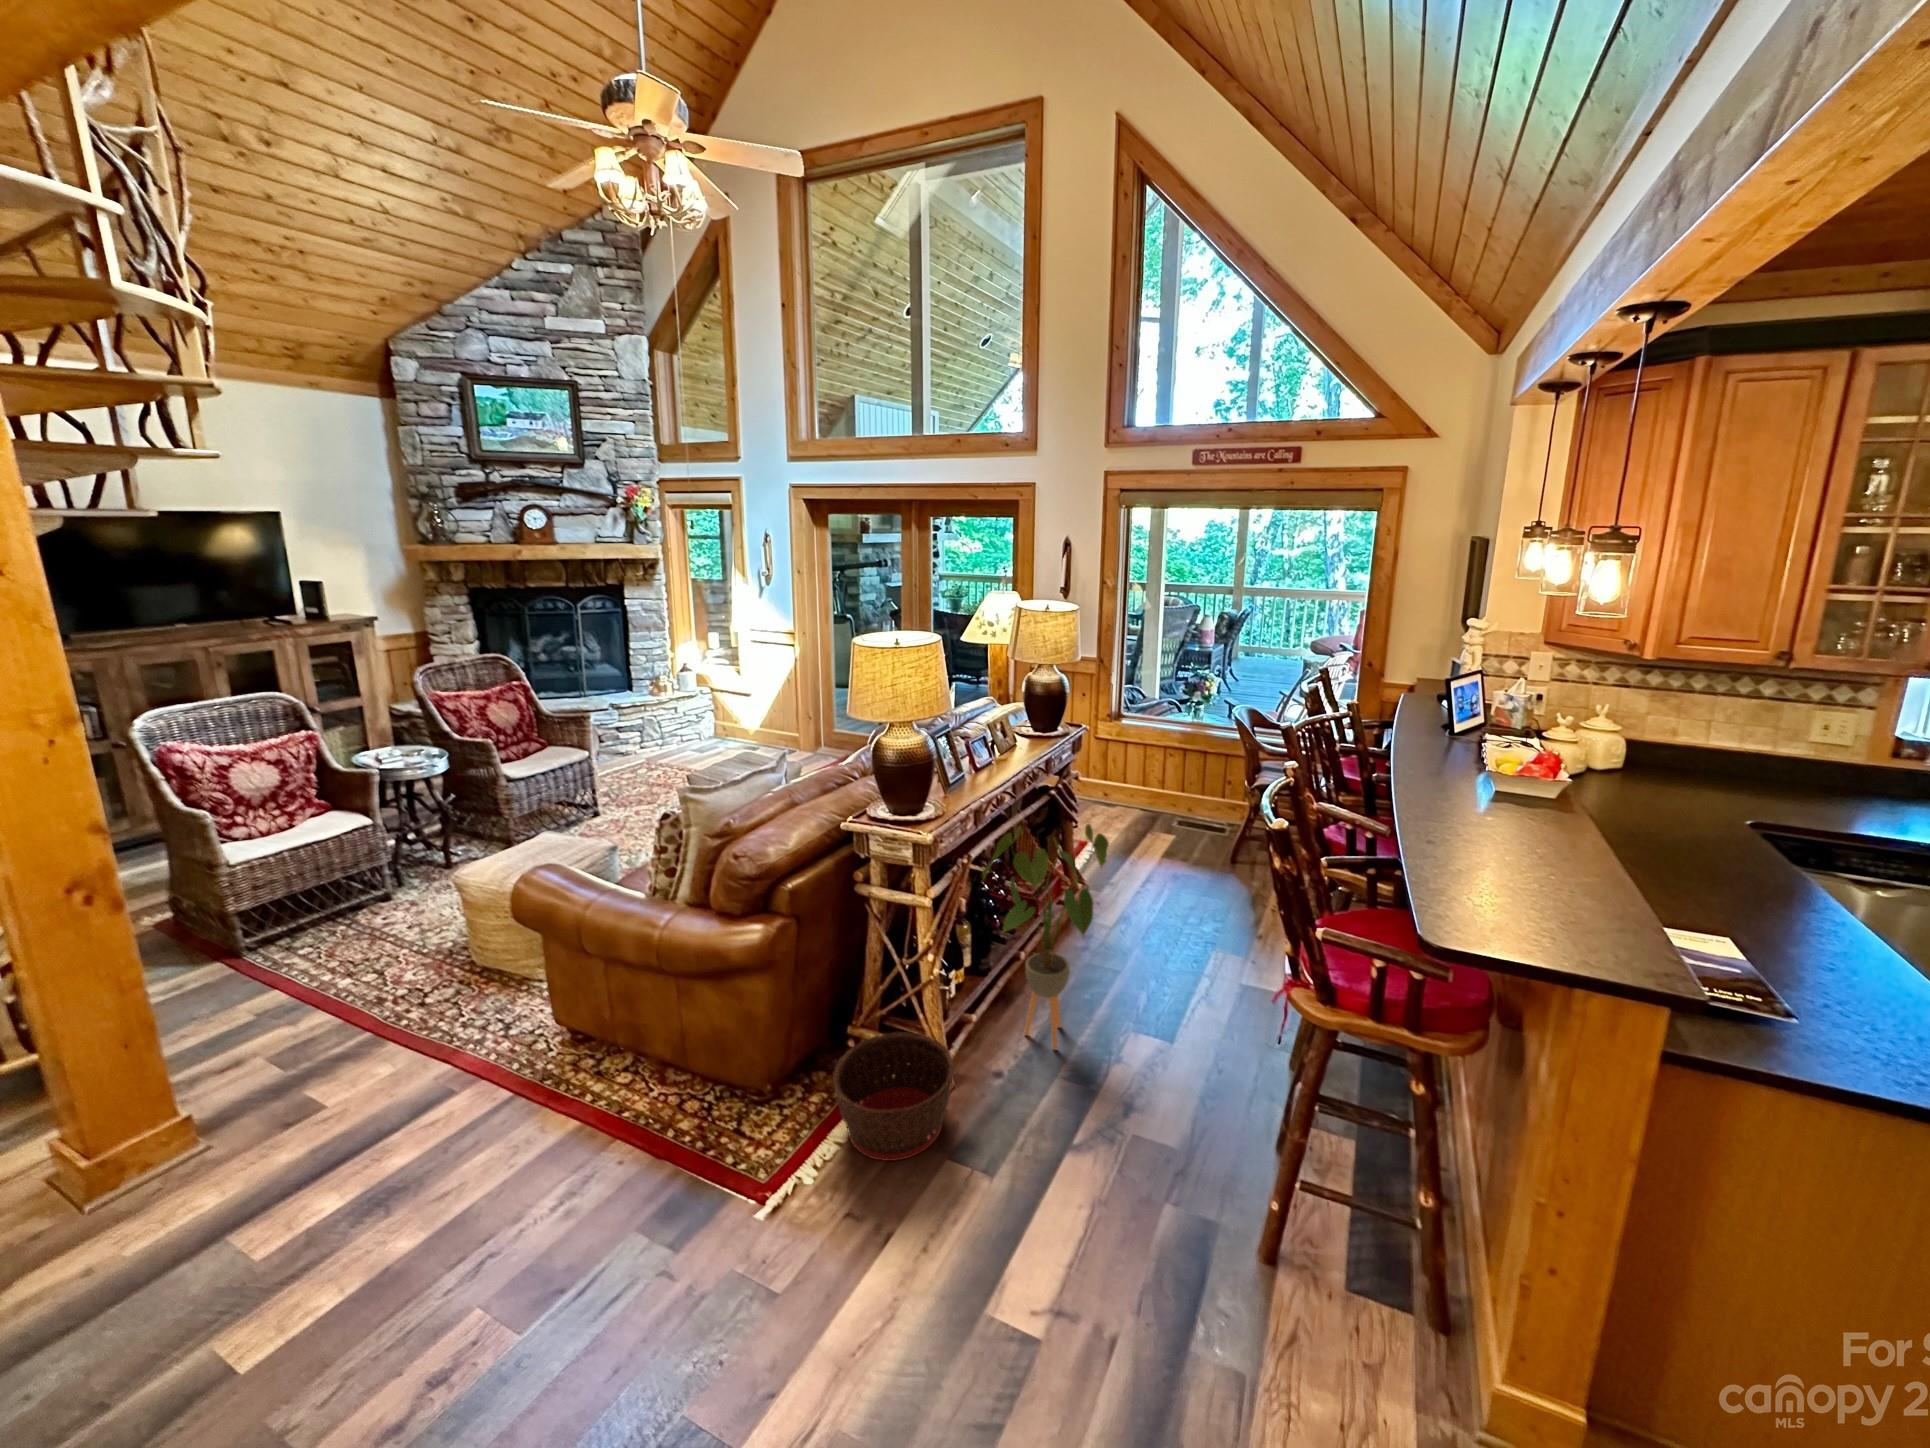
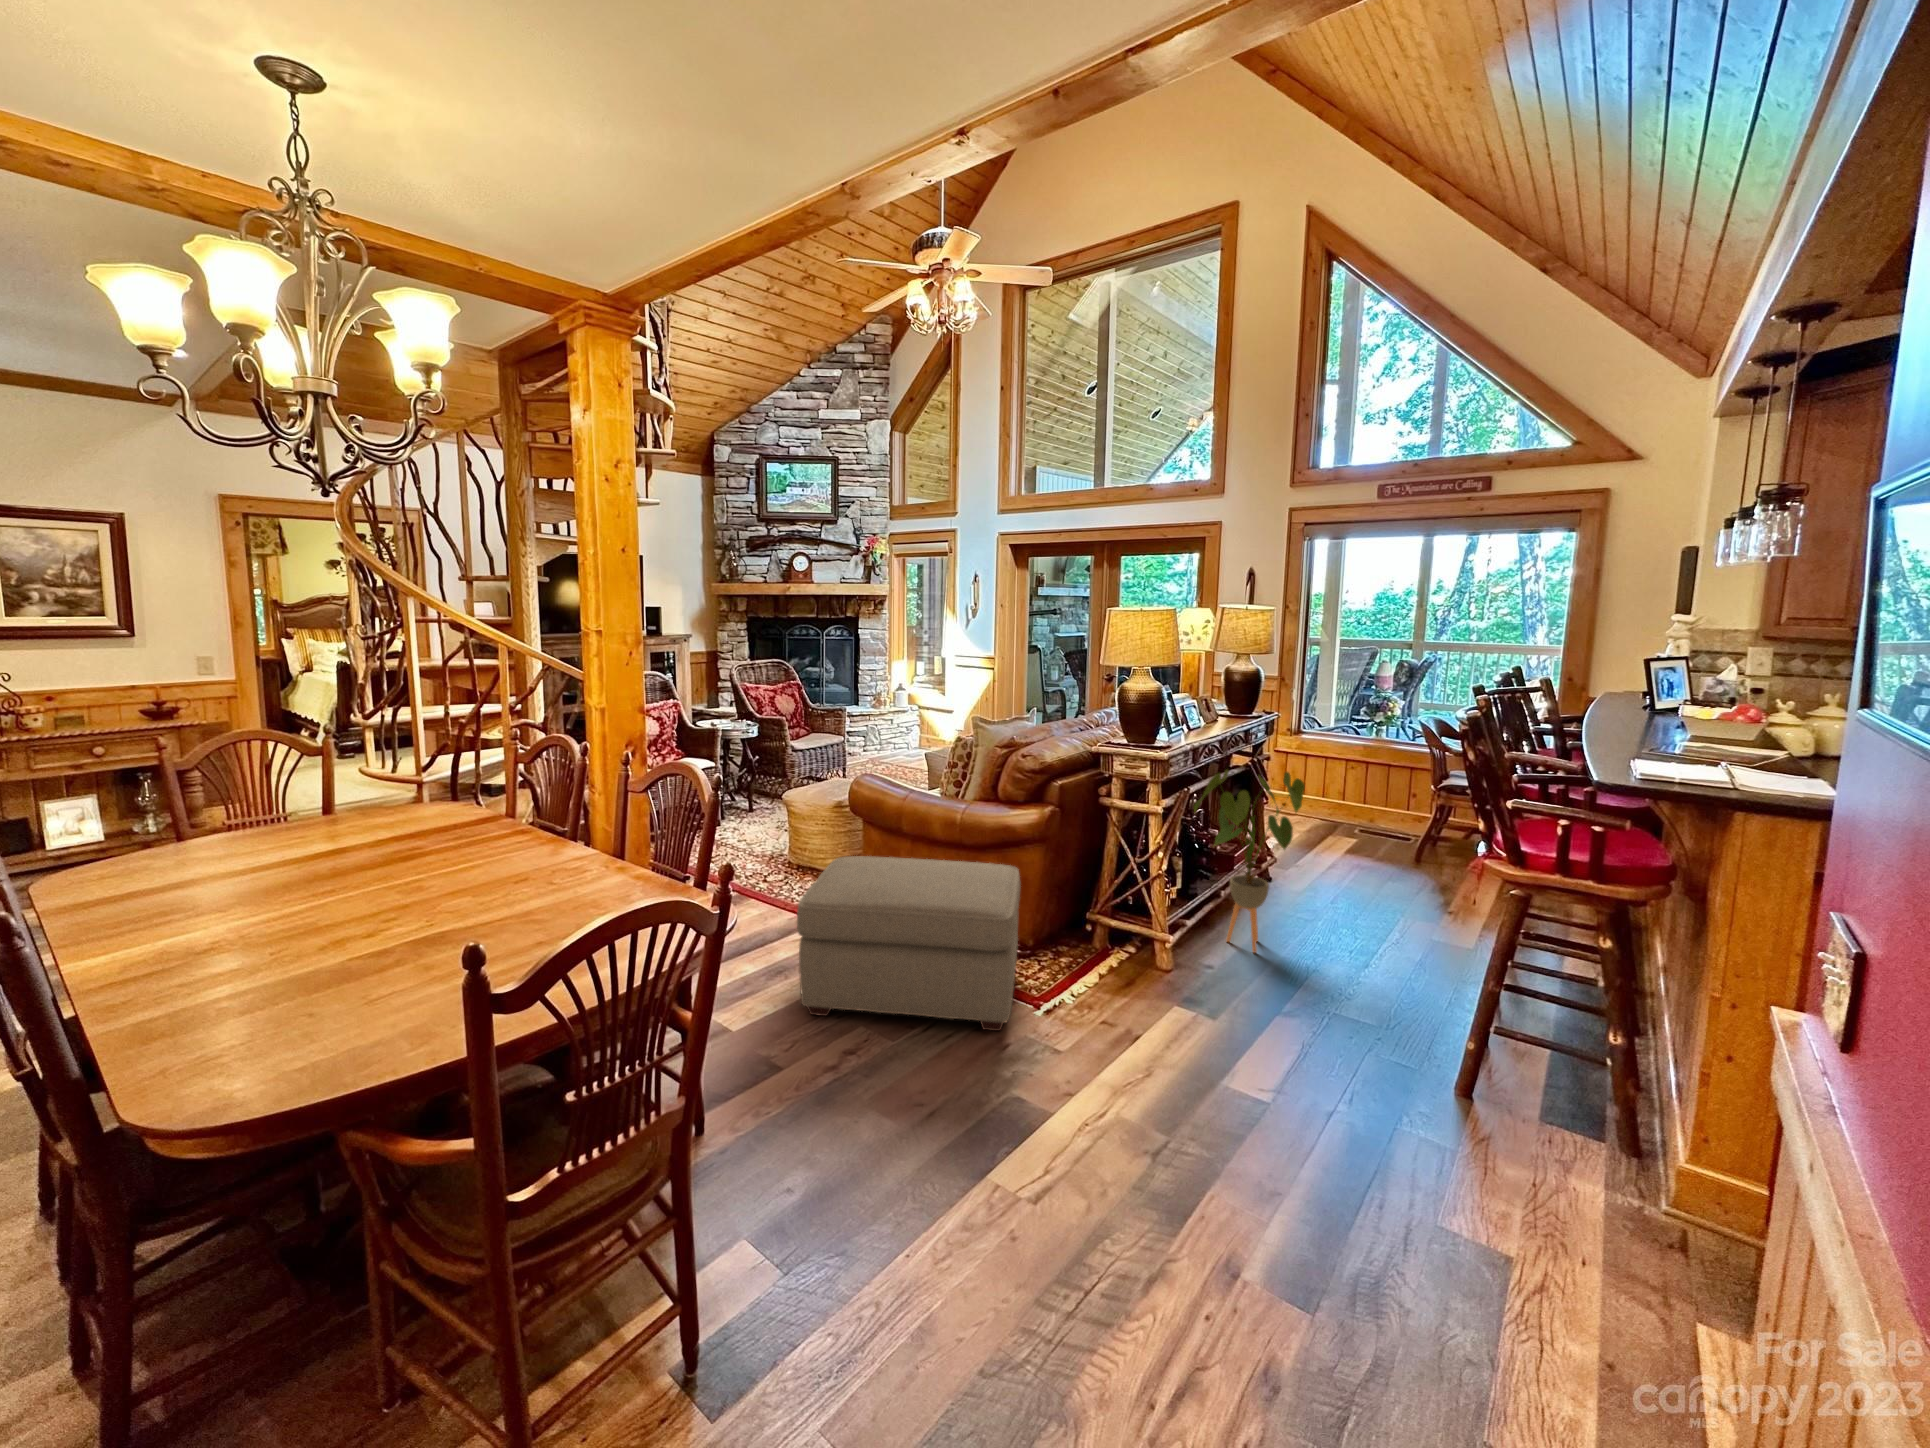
ottoman: none [303,1011,737,1337] -> present [797,856,1021,1031]
basket: present [833,1032,954,1161] -> none [1085,911,1178,992]

